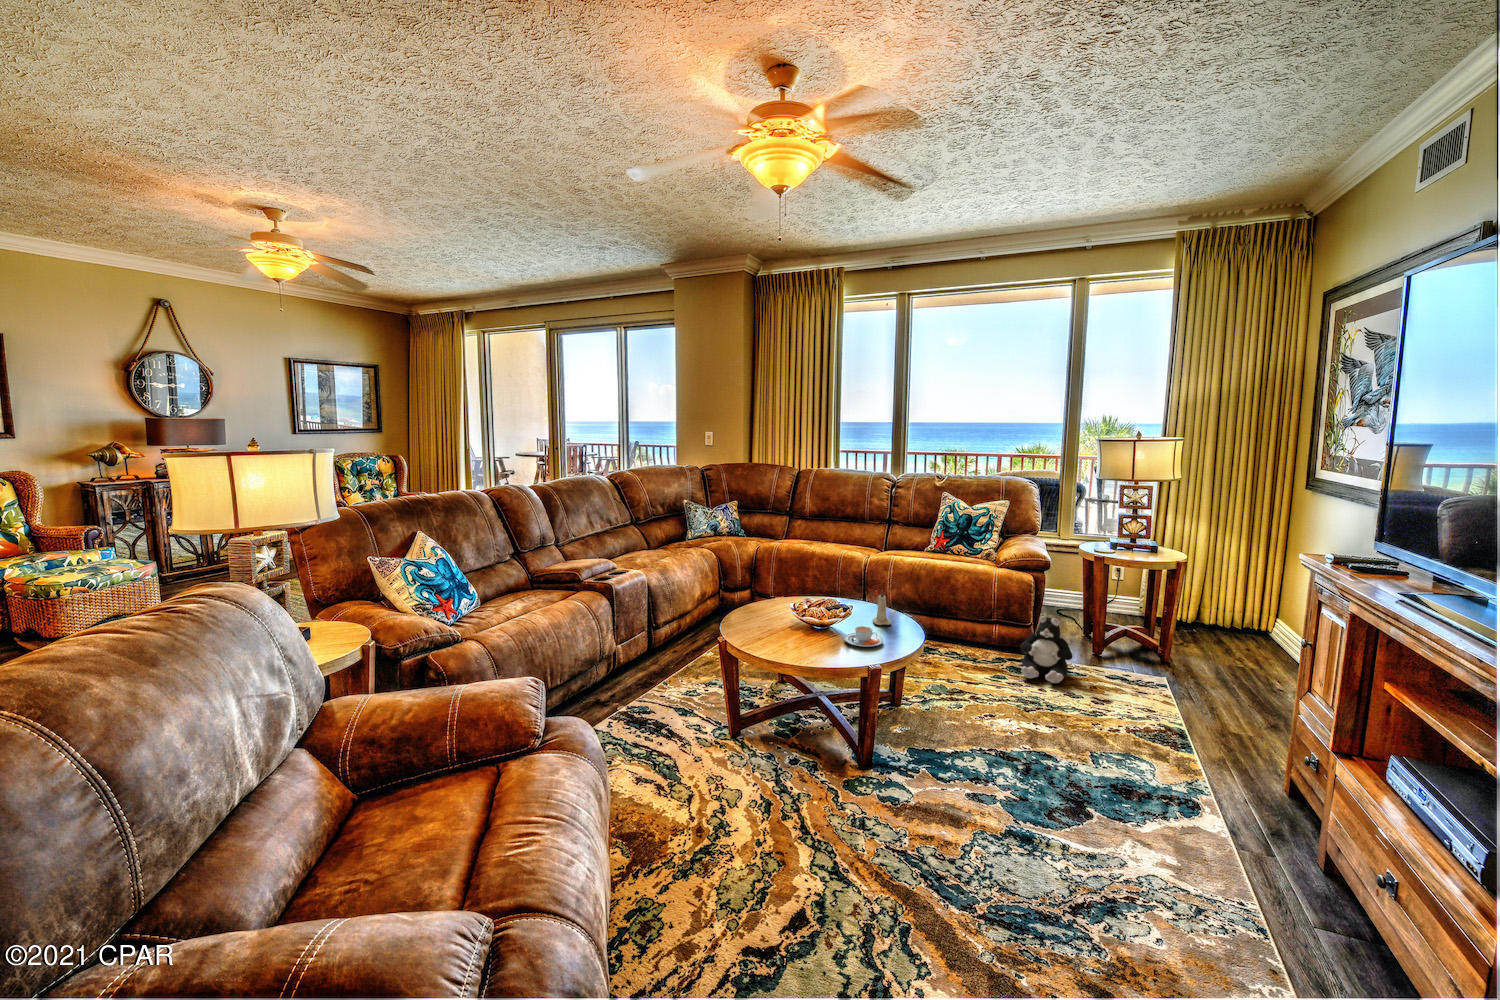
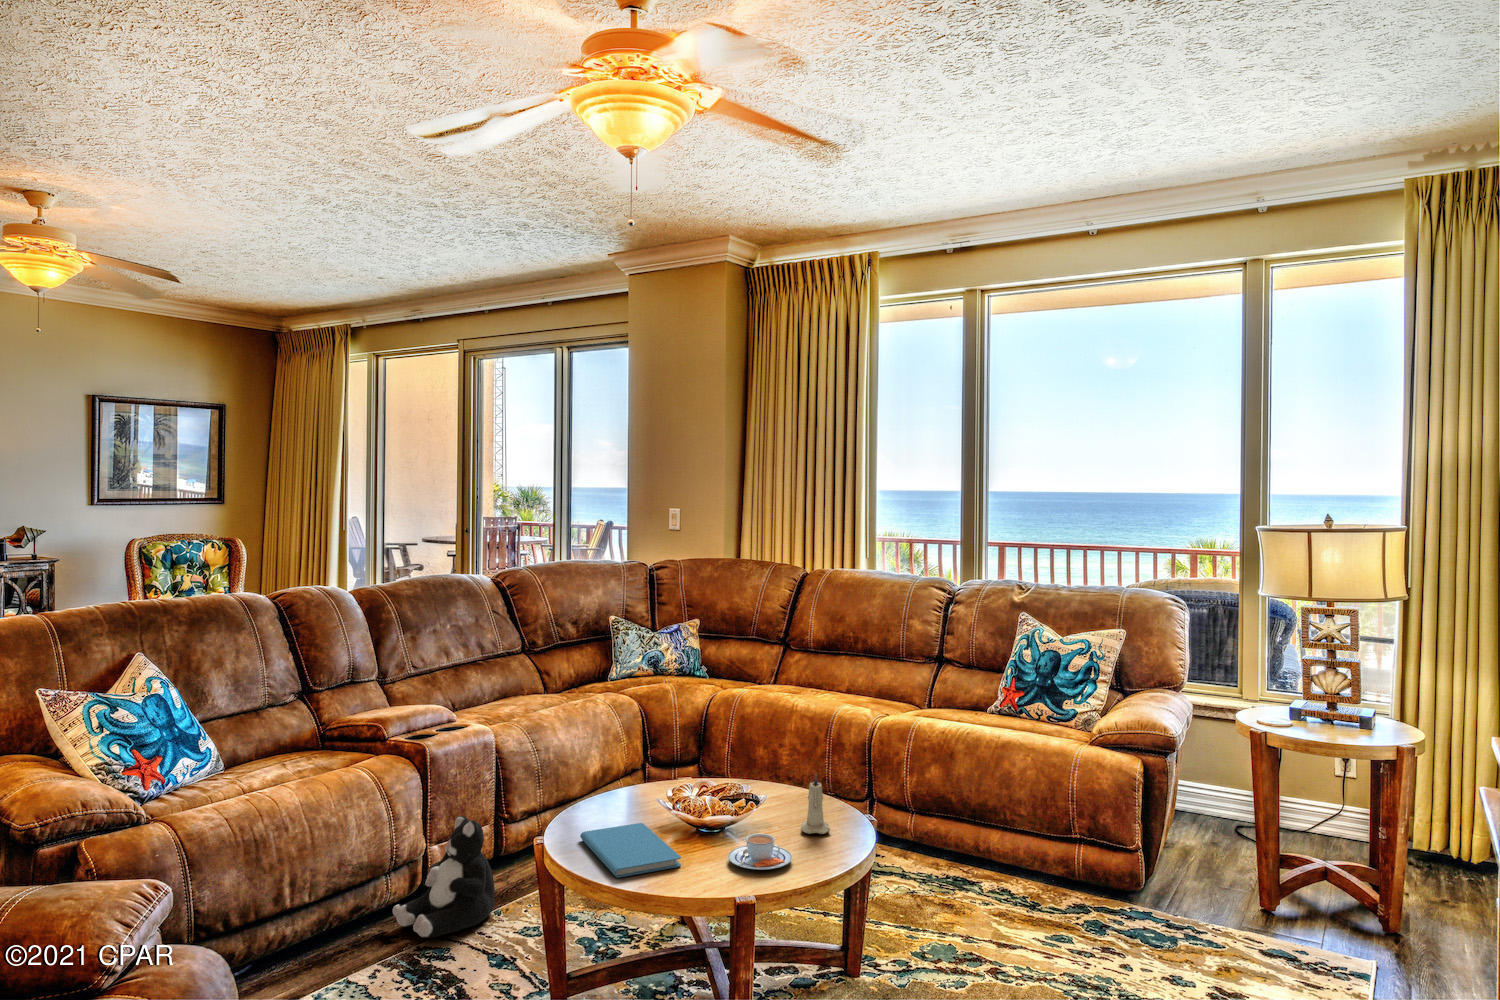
plush toy: present [1020,615,1073,683] -> present [393,816,495,938]
book: none [748,624,820,656] -> present [580,823,681,878]

